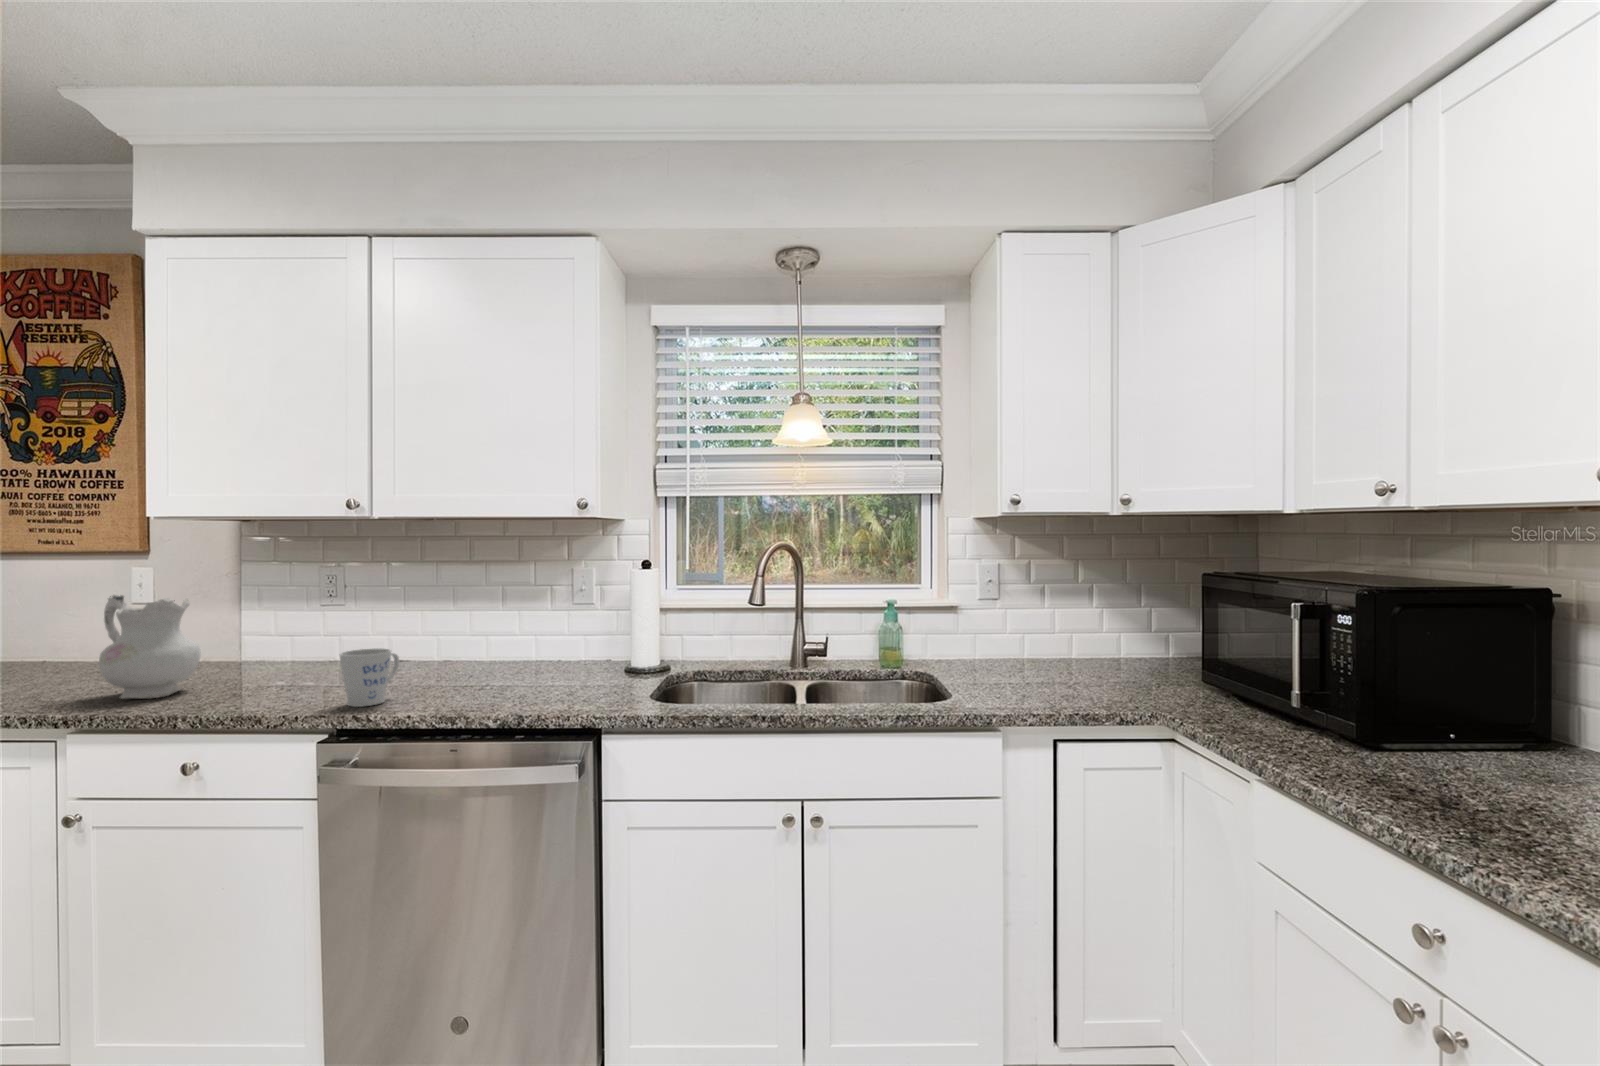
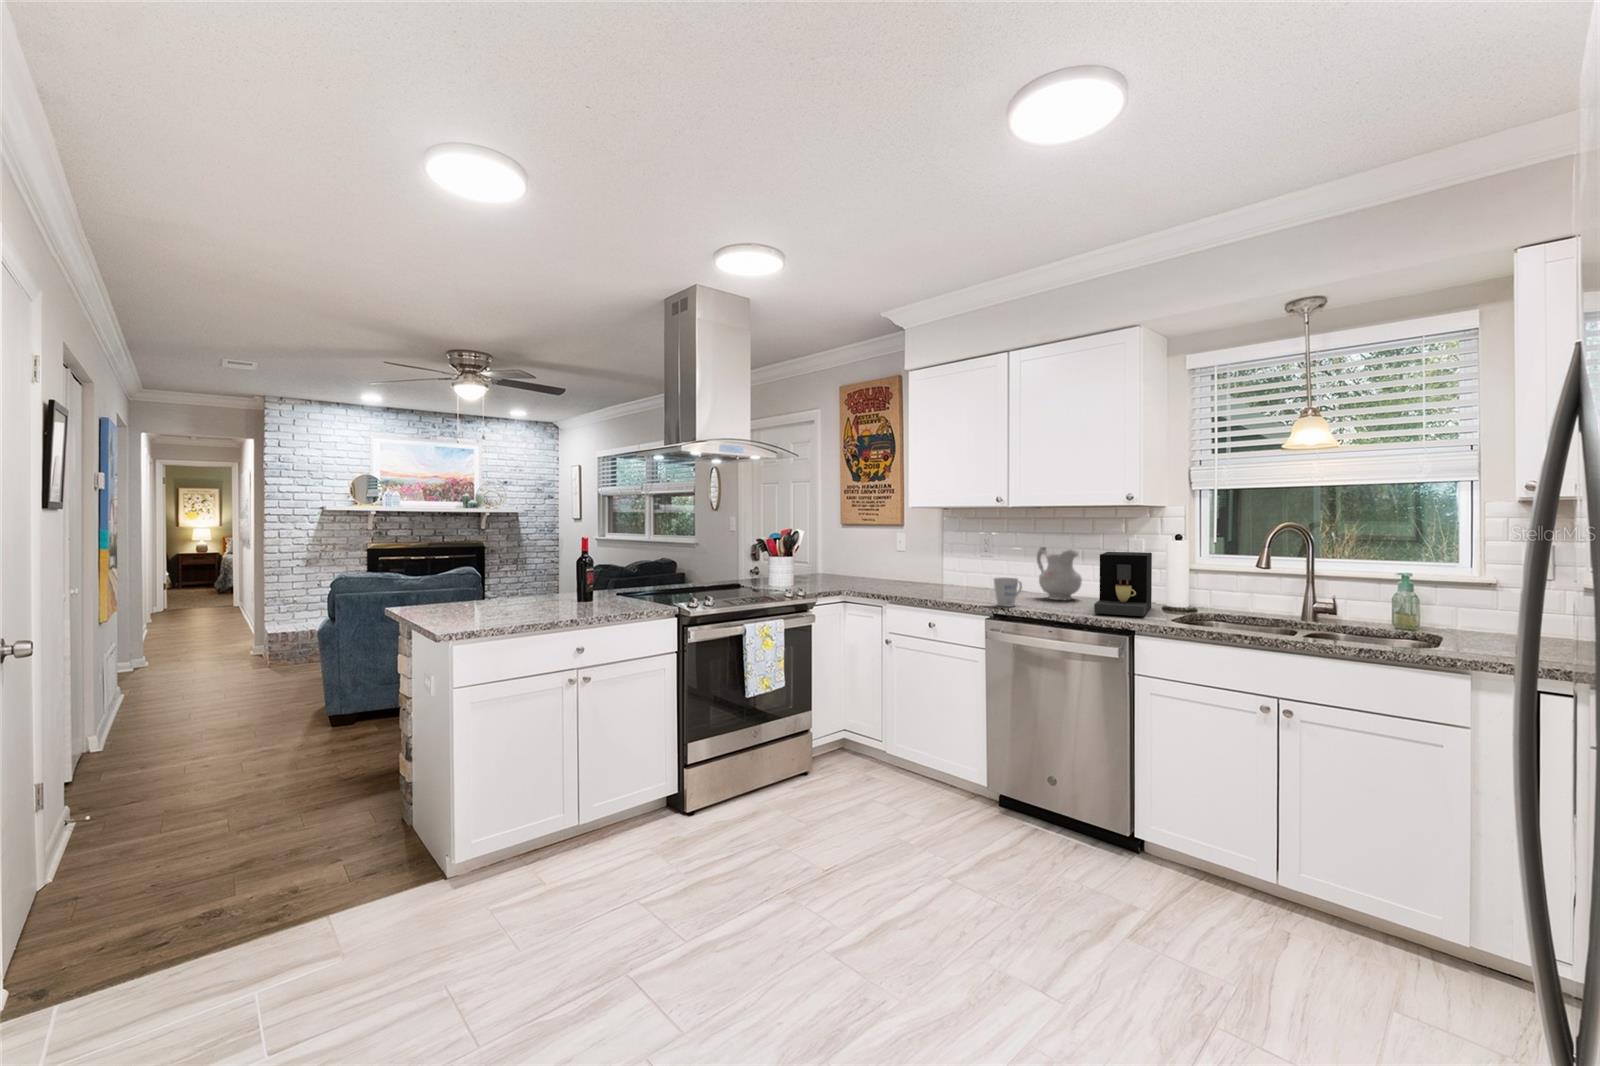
coffee maker: none [533,589,611,700] -> present [1094,552,1152,616]
ceramic pitcher: present [99,595,201,699] -> present [1037,547,1082,600]

